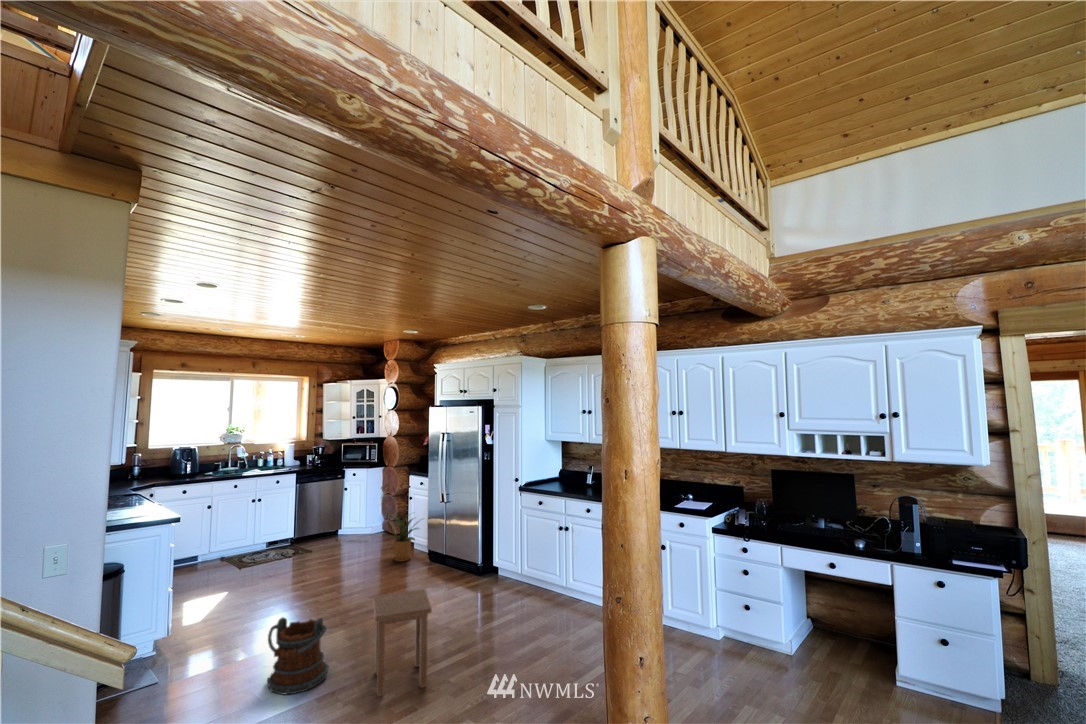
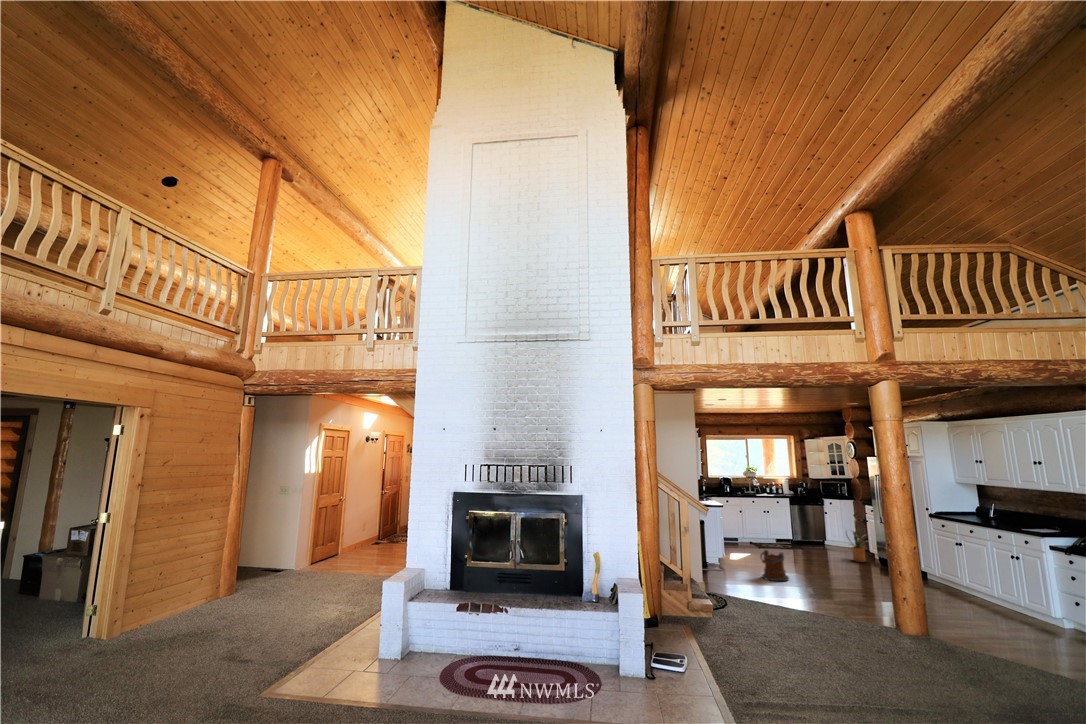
stool: present [373,589,432,696] -> none [802,548,835,593]

